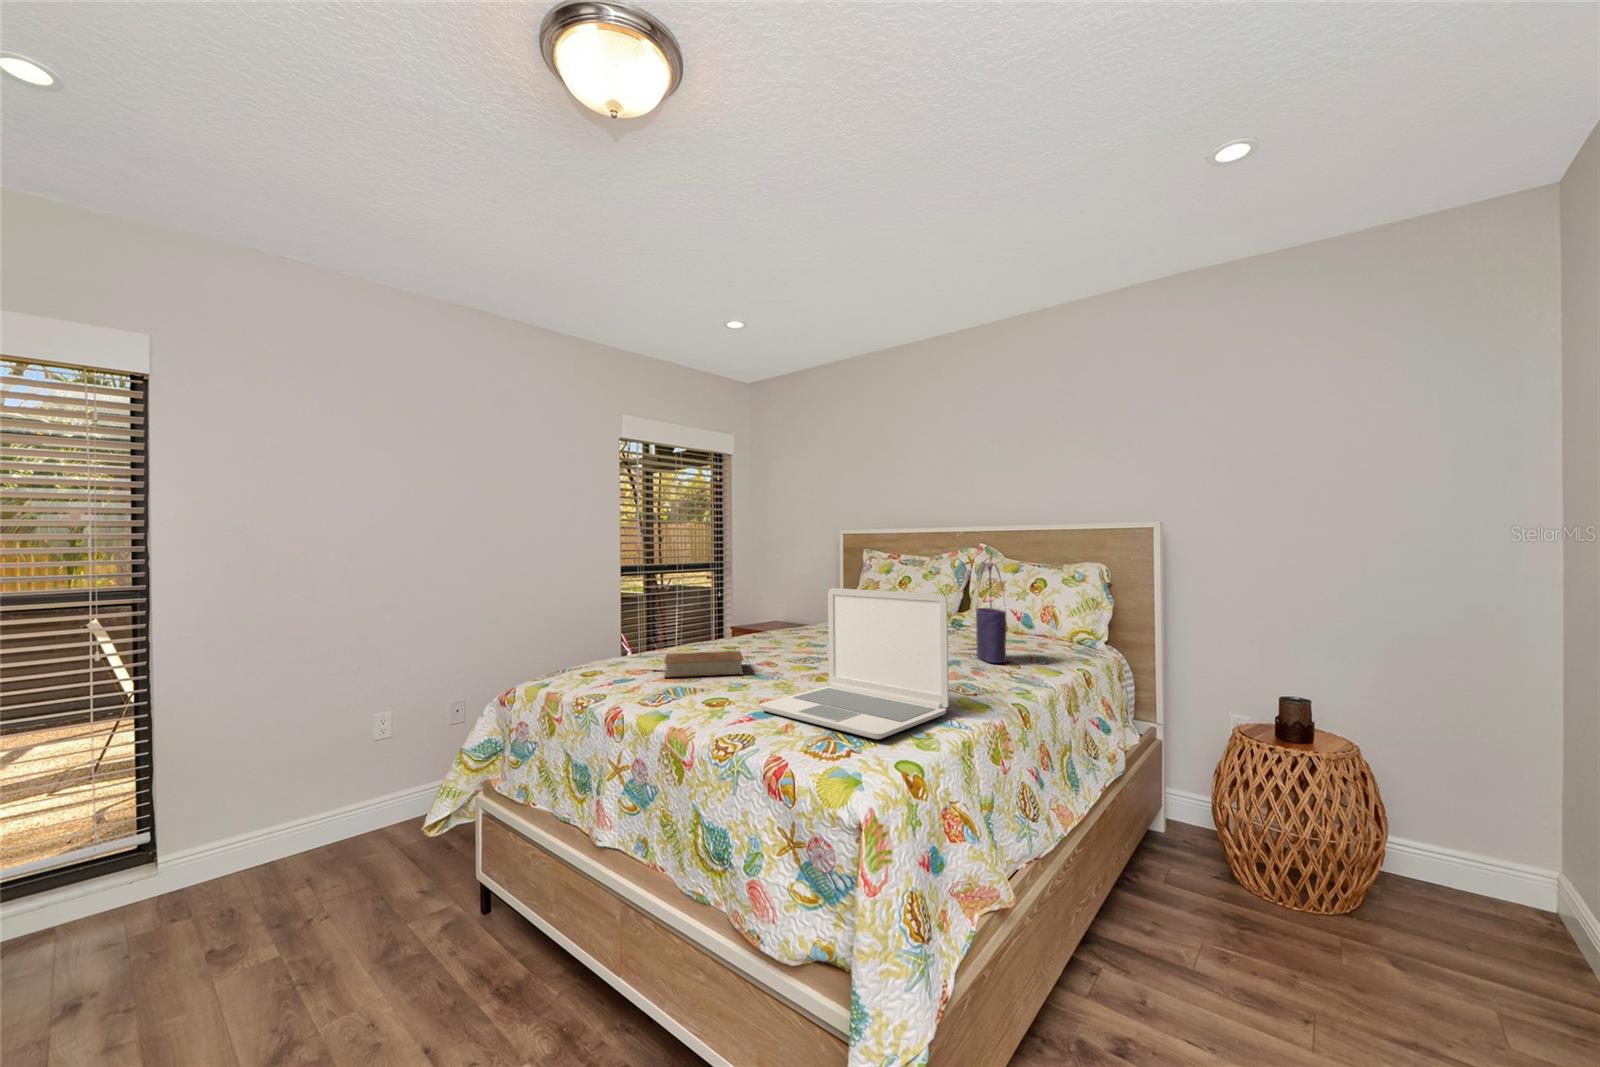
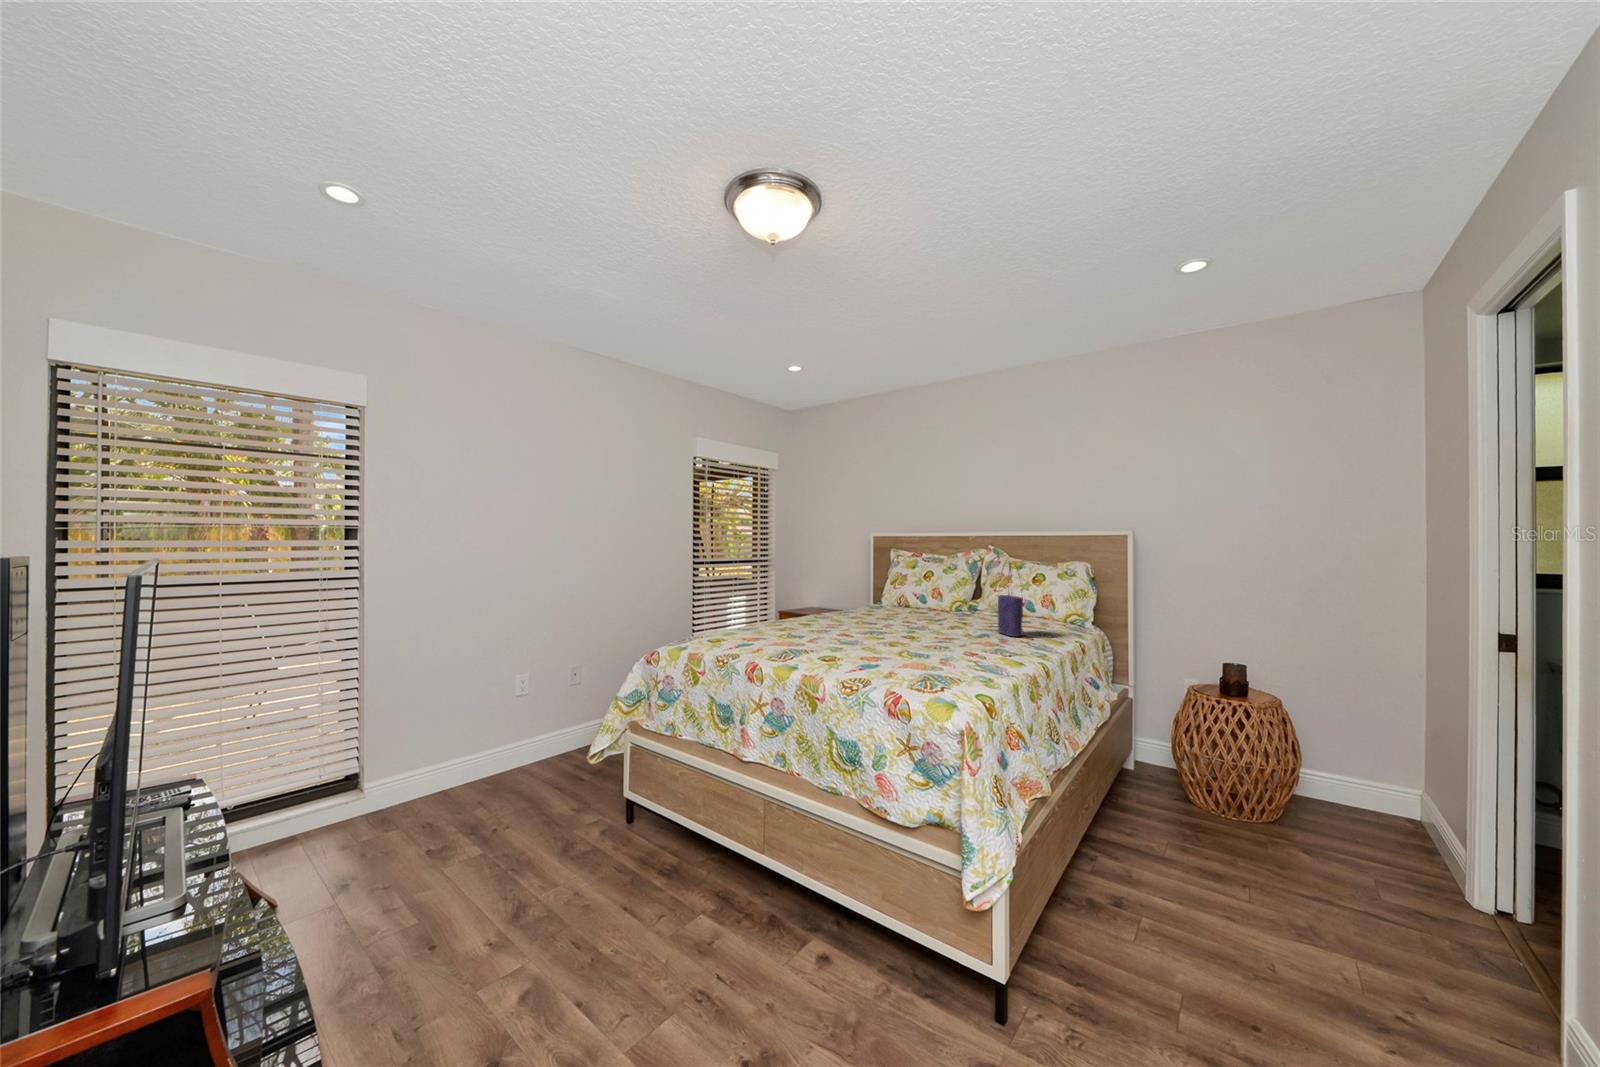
laptop: present [760,588,949,739] -> none [861,578,998,681]
book: present [664,651,743,677] -> none [757,625,830,644]

